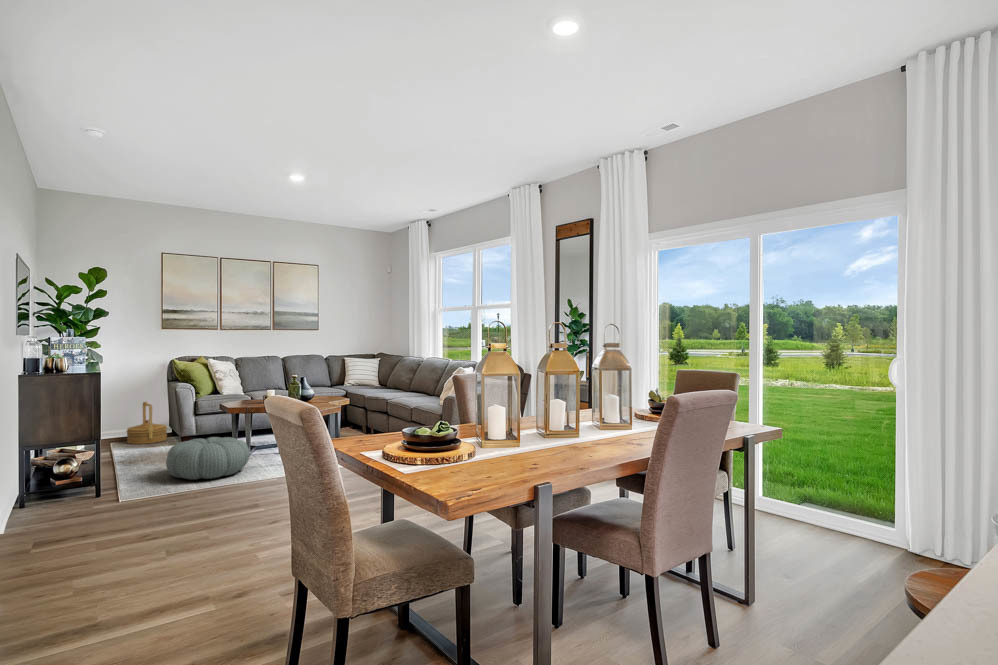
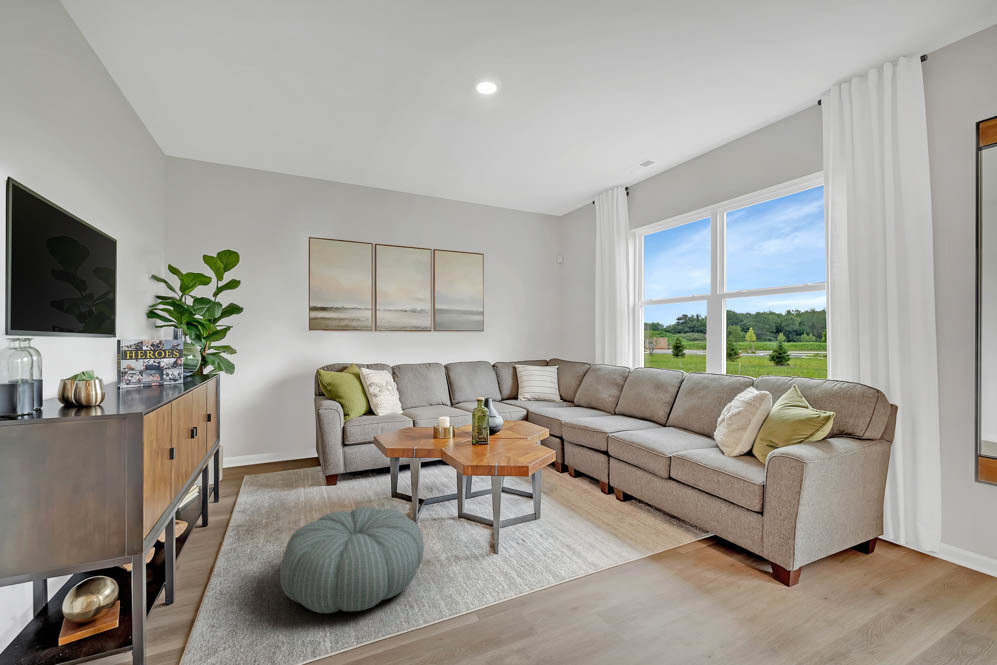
woven basket: present [127,402,167,444] -> none [260,422,311,481]

